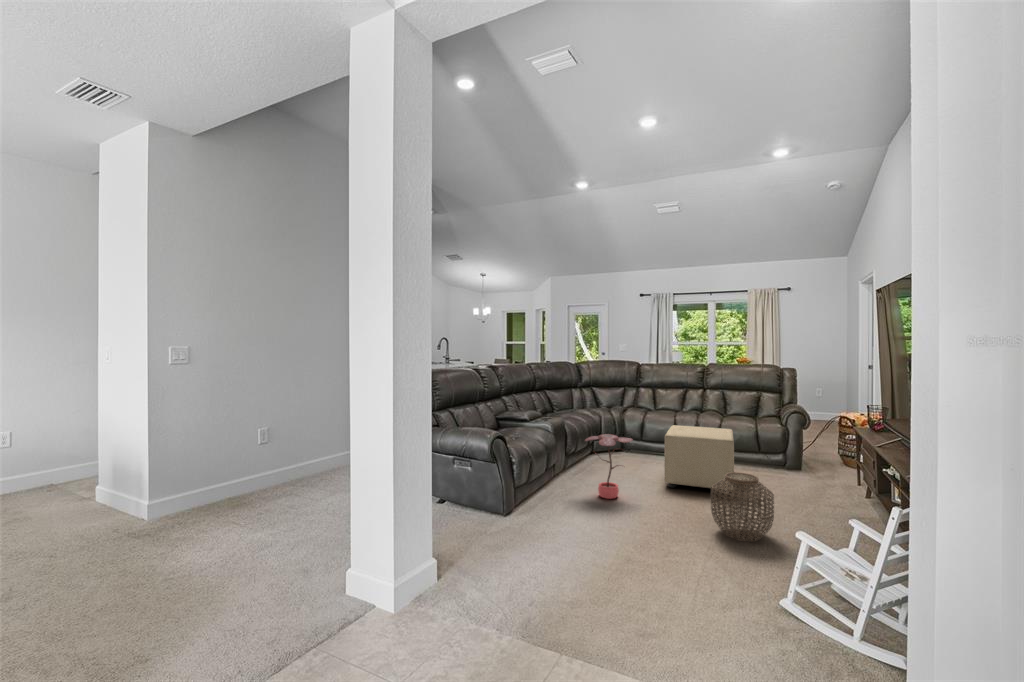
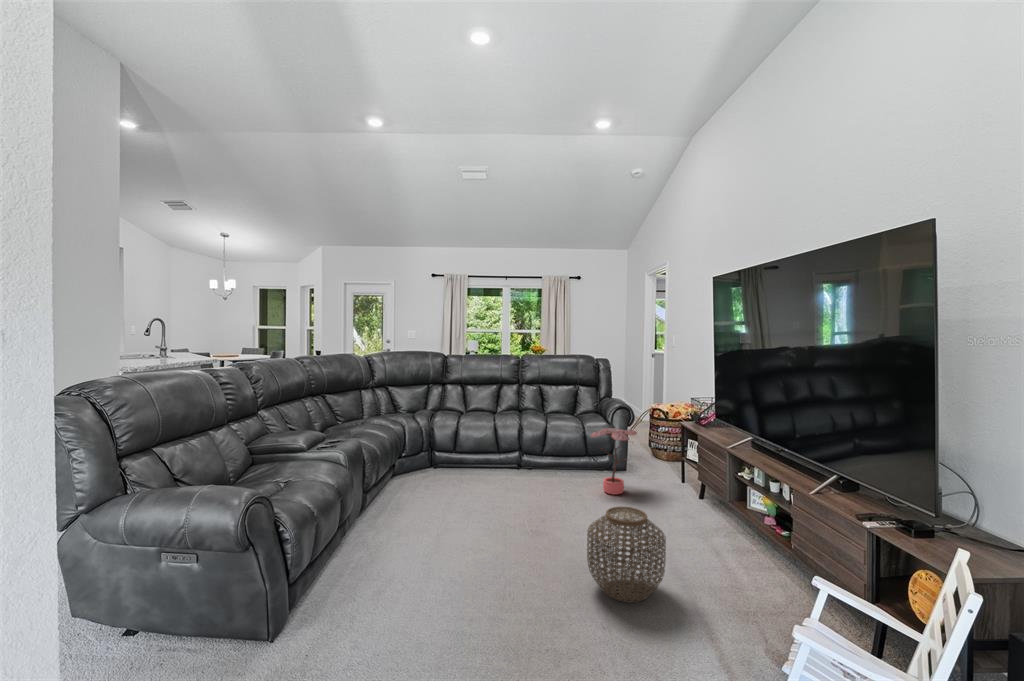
ottoman: present [664,425,734,490] -> none [499,436,583,521]
potted plant: present [585,434,633,499] -> present [591,428,637,494]

